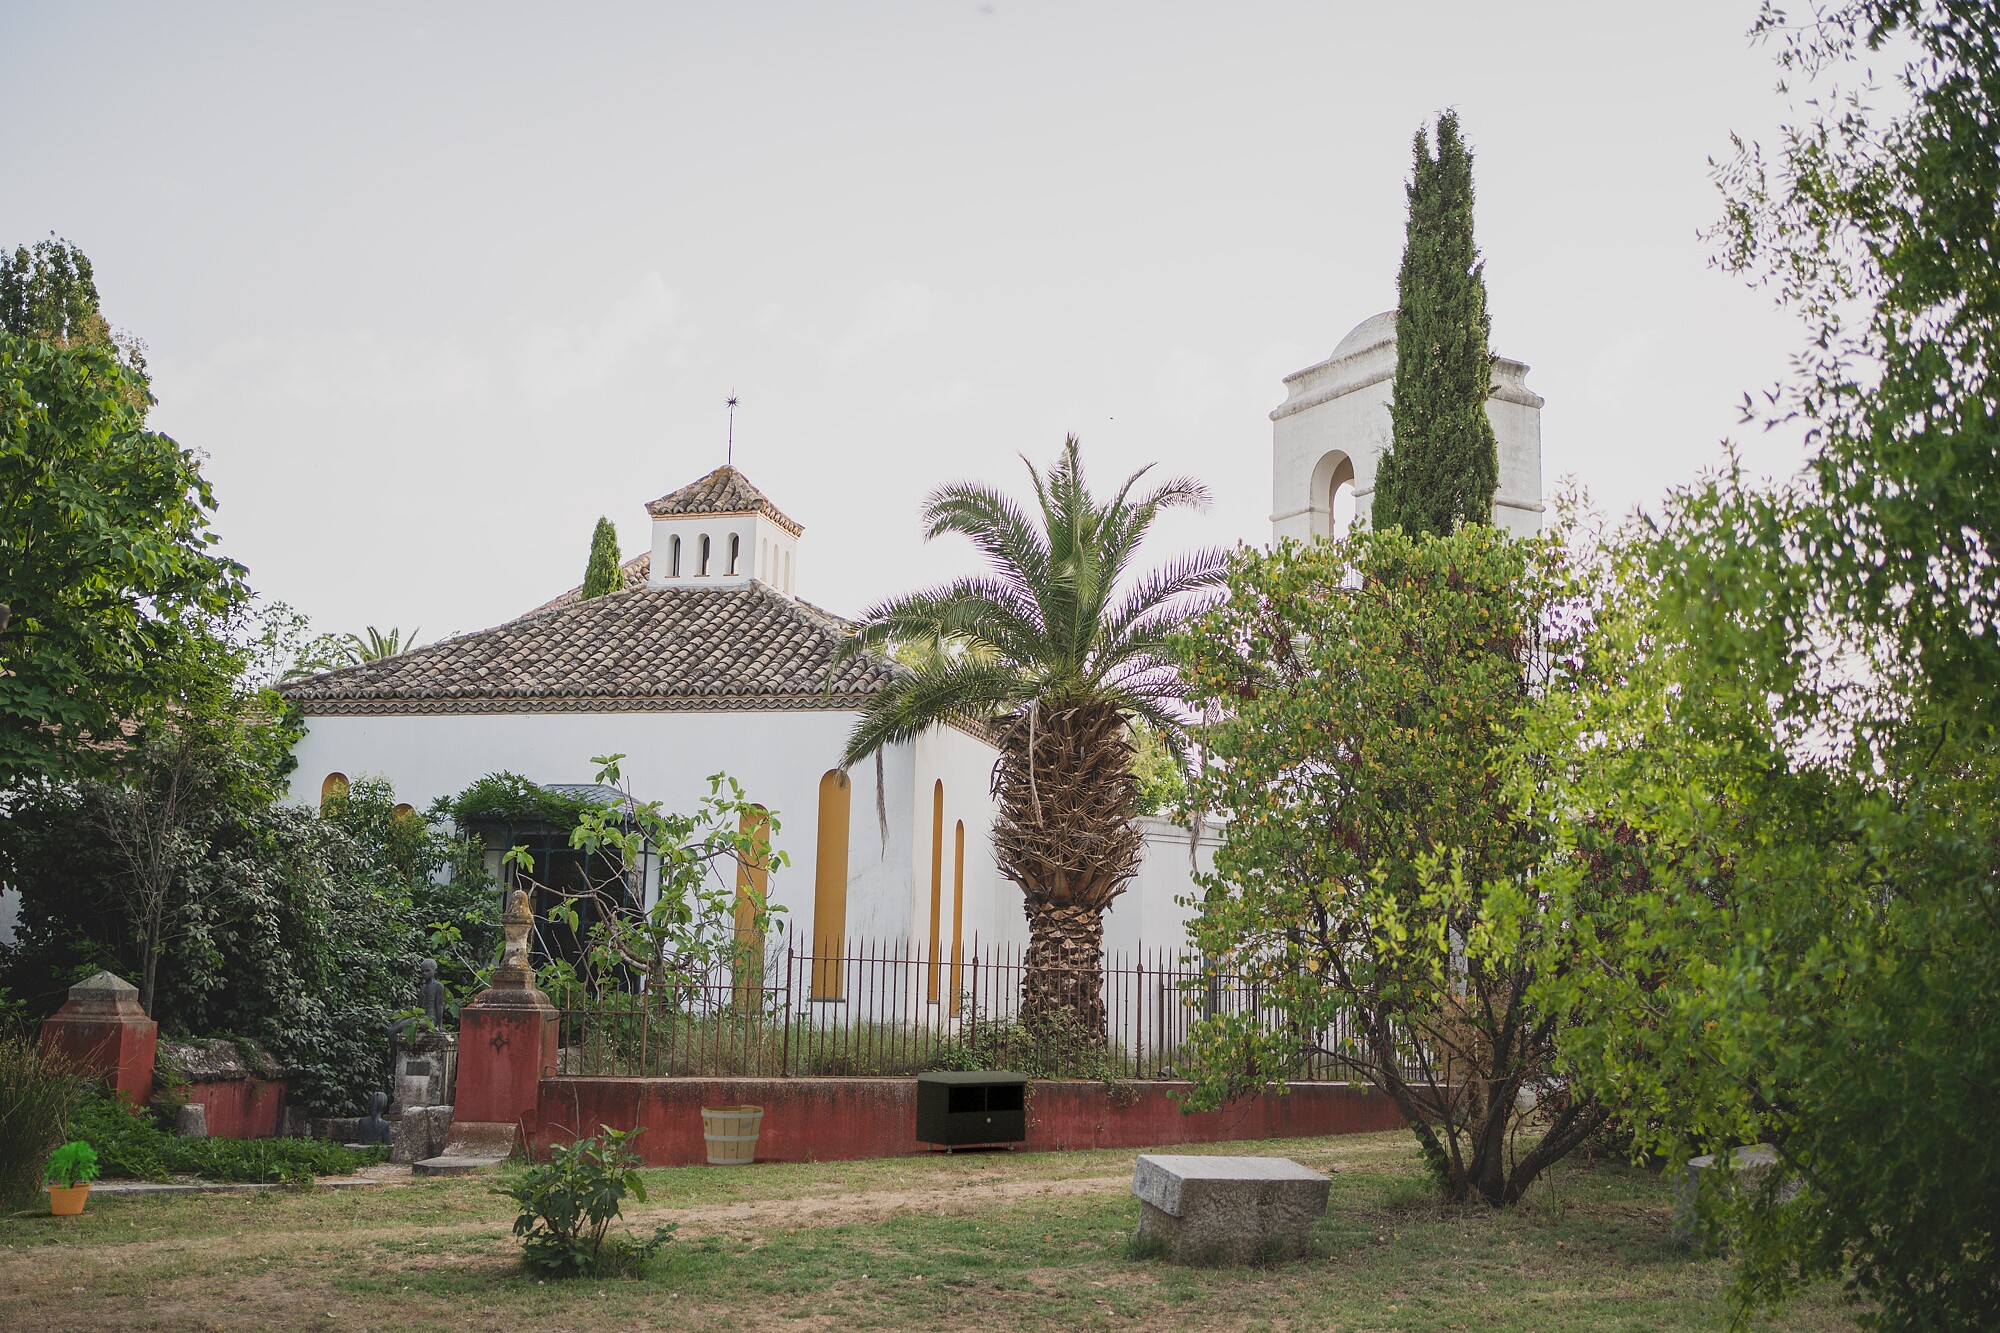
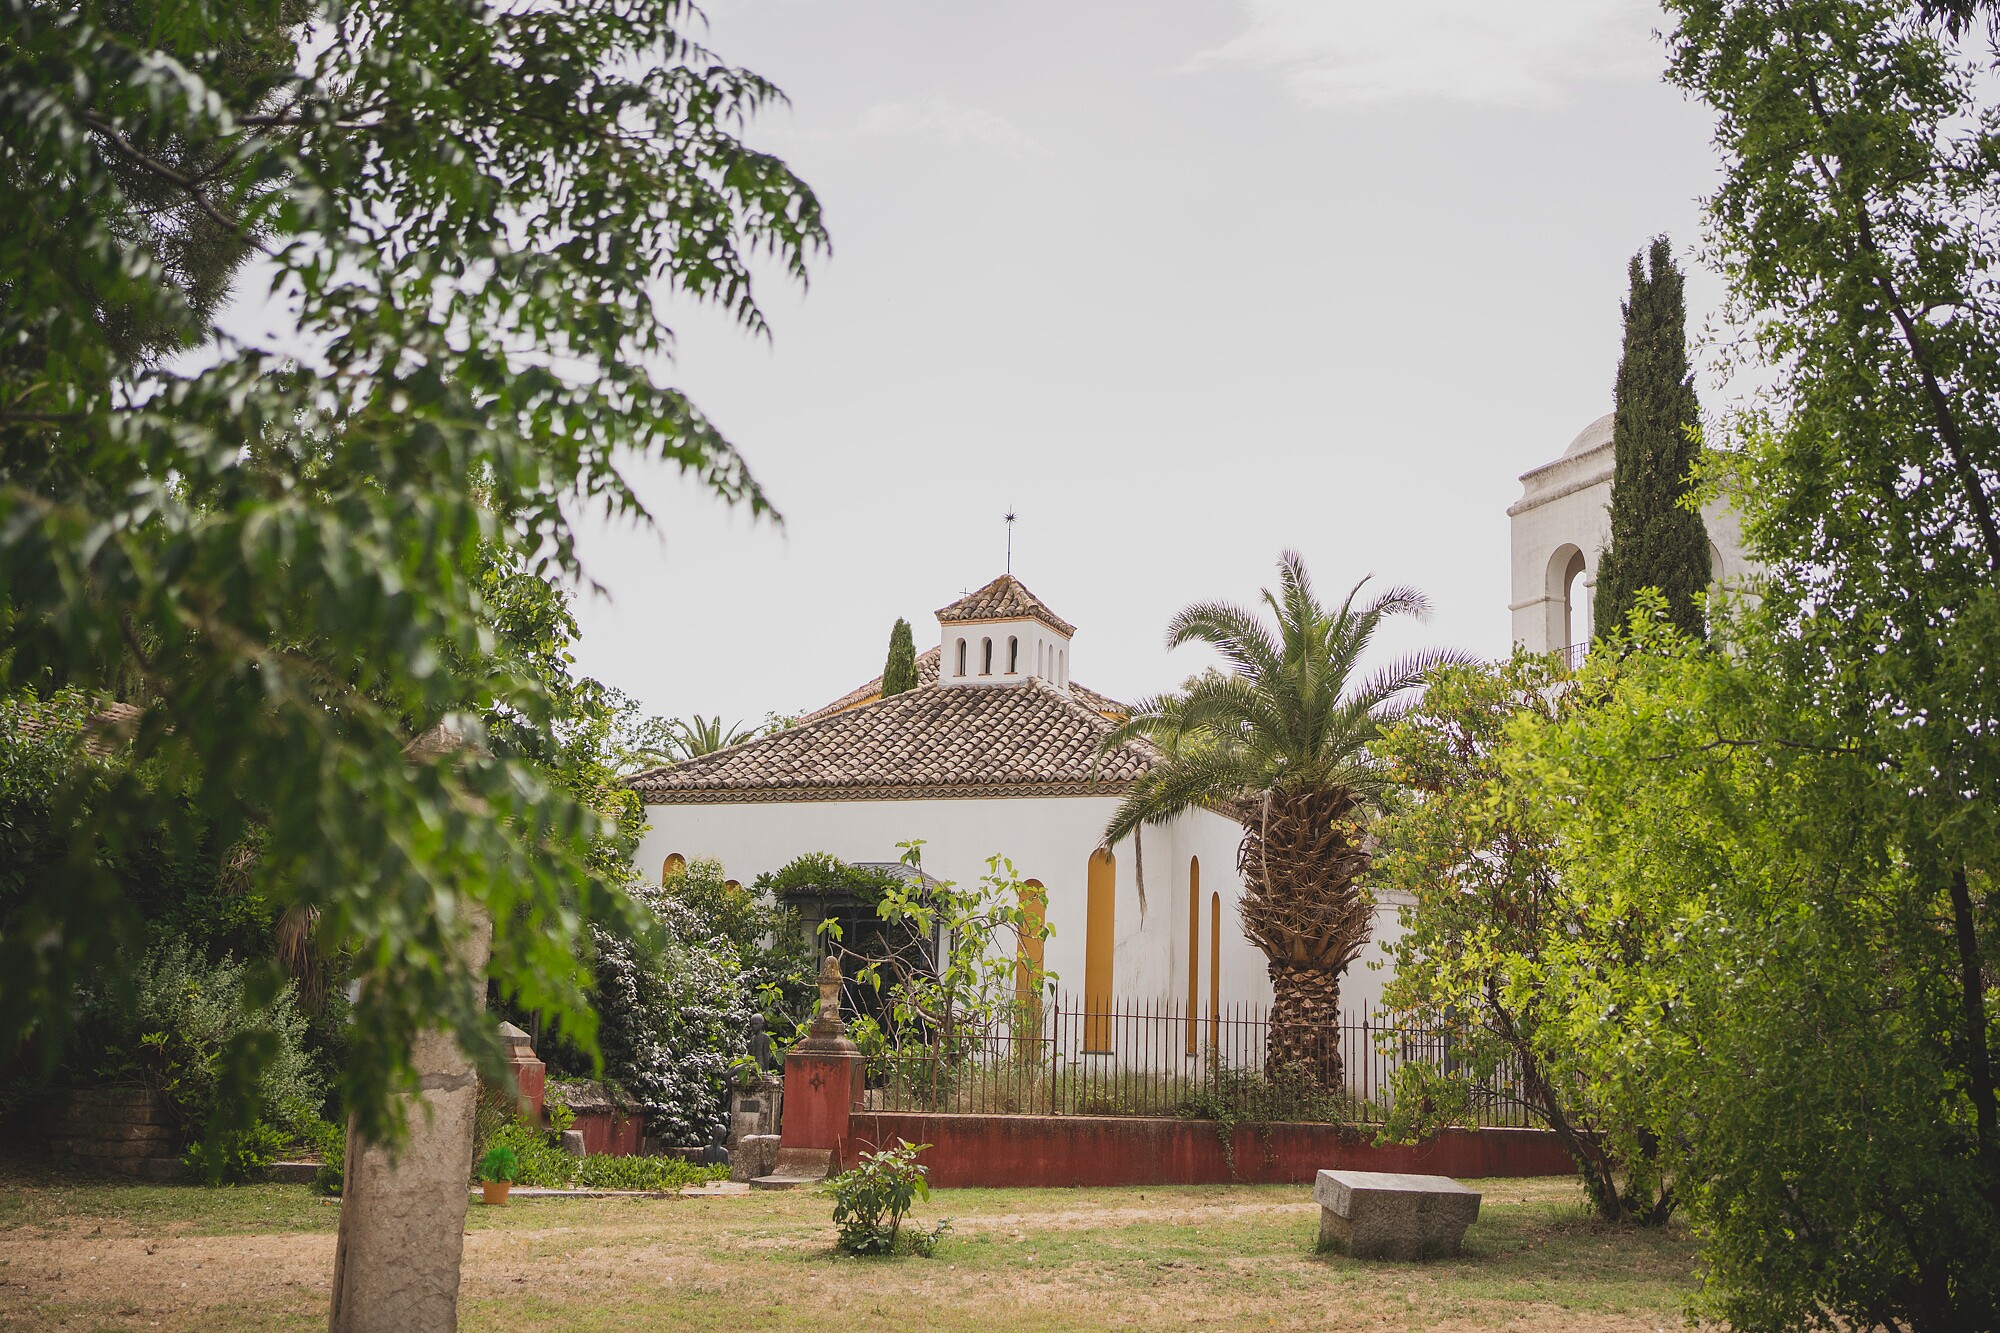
storage bench: present [916,1071,1028,1153] -> none [1172,1119,1271,1191]
wooden bucket: present [701,1105,764,1165] -> none [984,1141,1037,1192]

